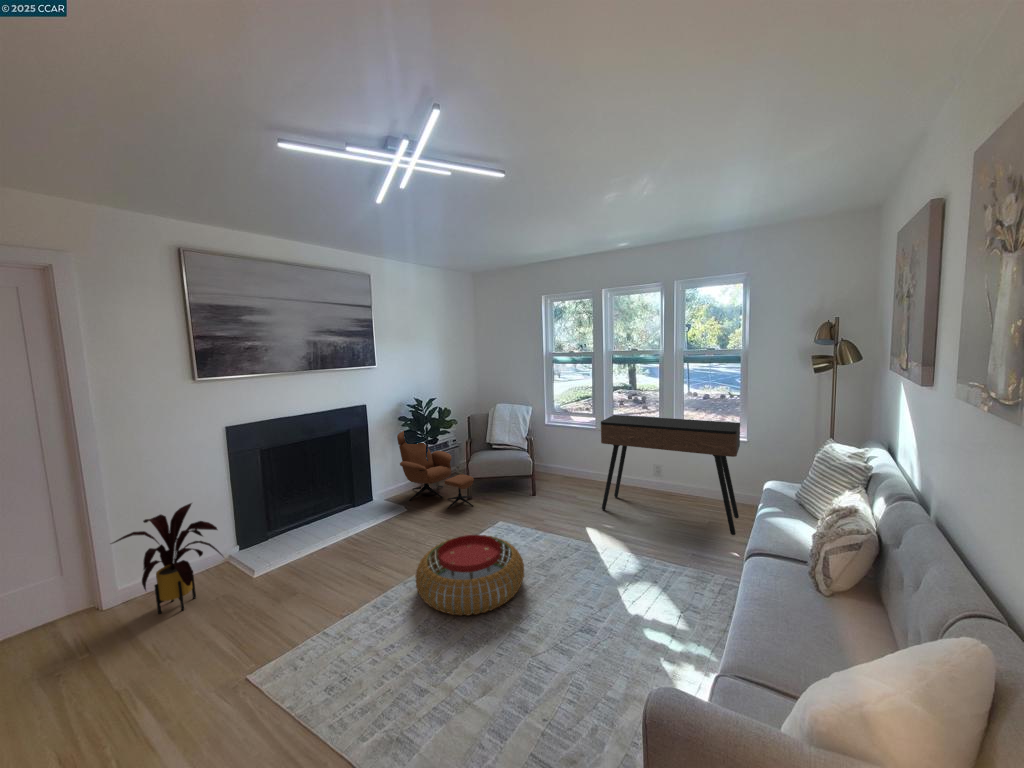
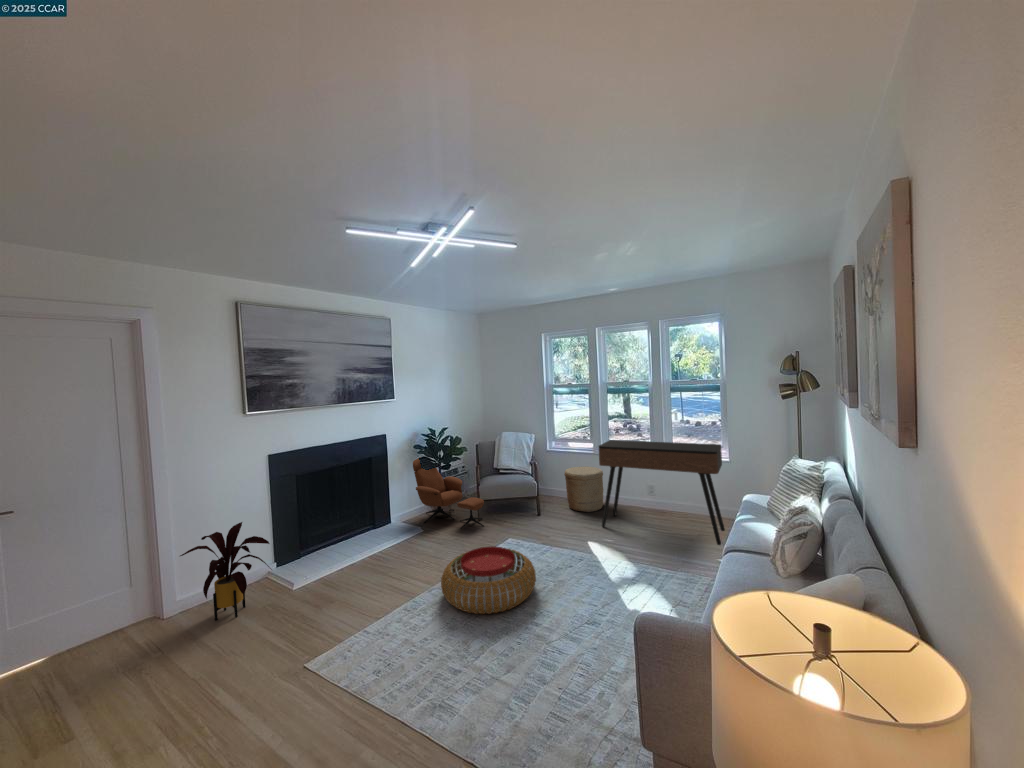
woven basket: none [563,443,605,492] -> present [564,467,603,512]

